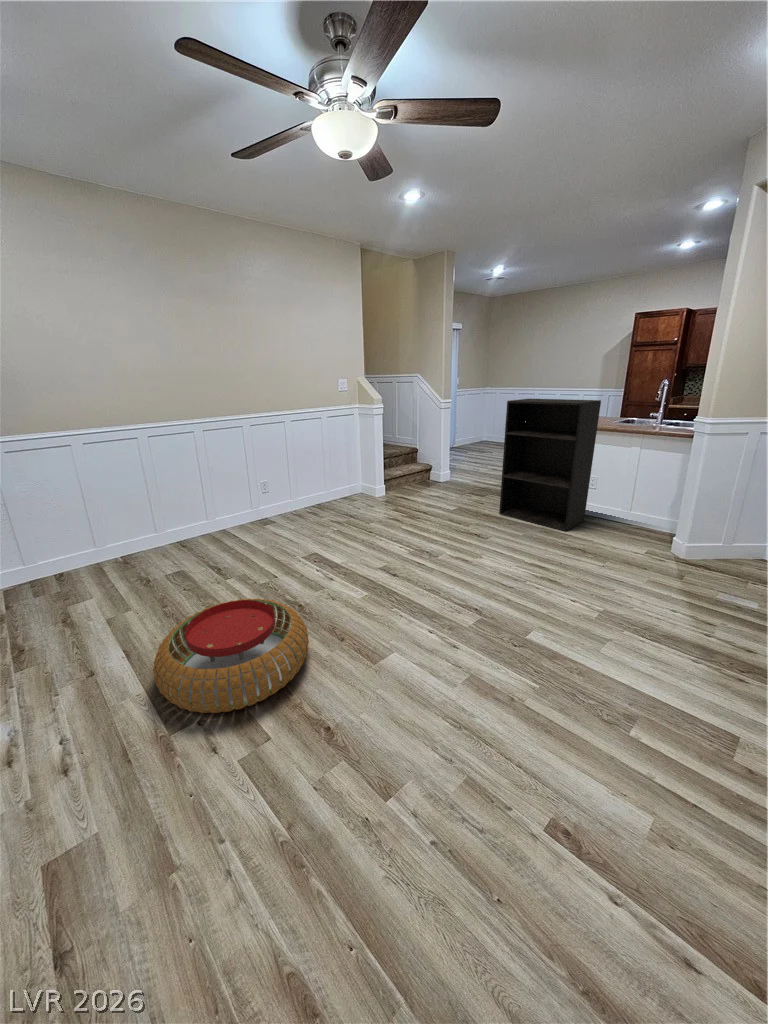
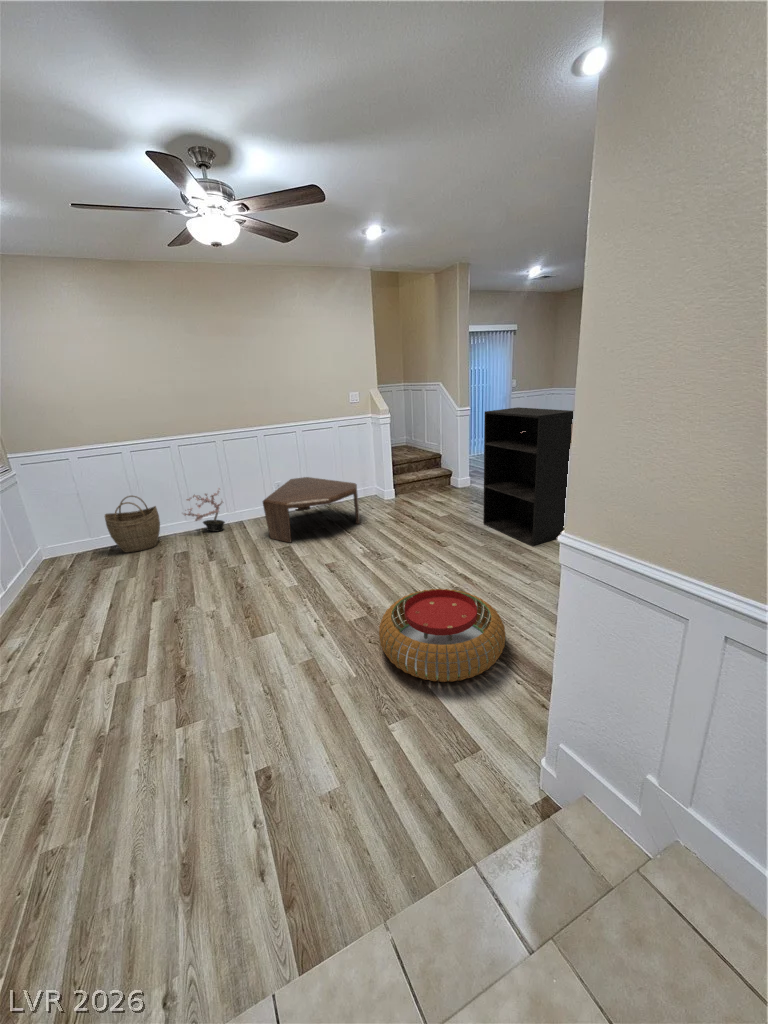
coffee table: none [275,474,374,548] -> present [263,477,360,543]
potted plant: none [159,488,213,543] -> present [184,488,224,531]
woven basket: none [55,502,133,579] -> present [105,496,160,553]
pouf: present [153,598,309,713] -> present [379,589,505,682]

